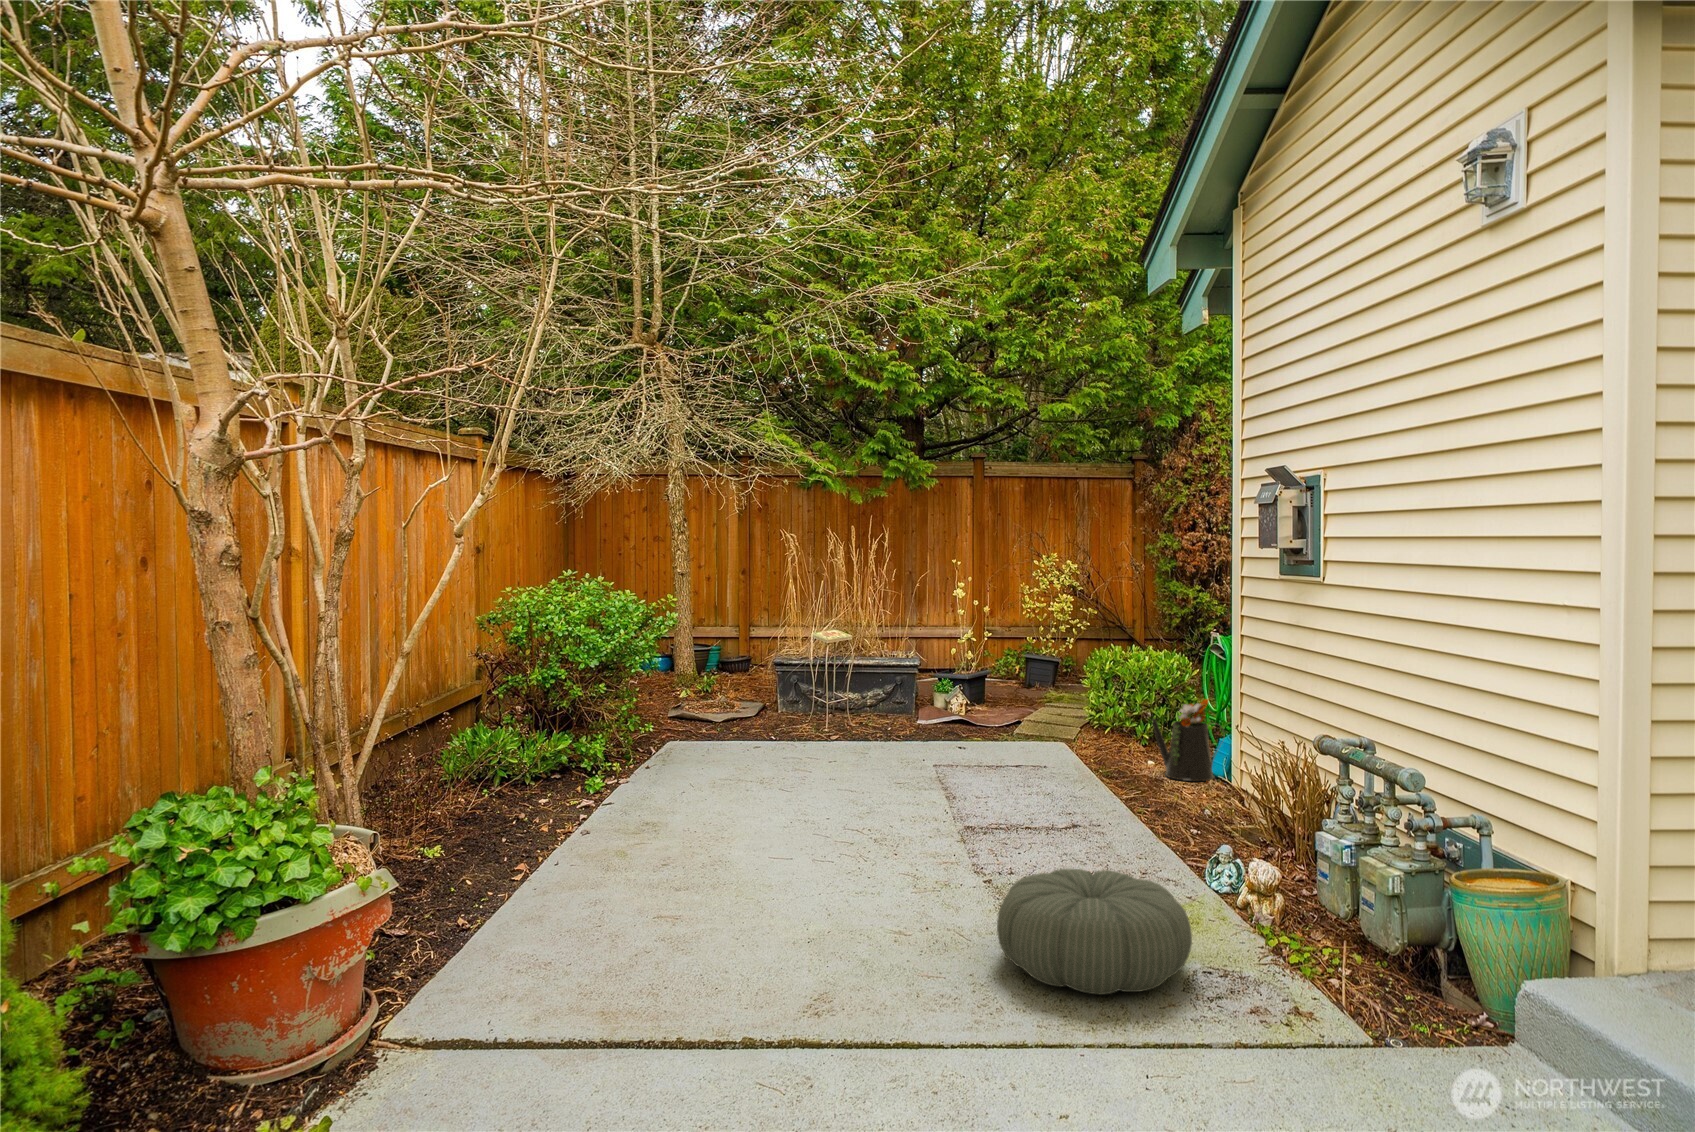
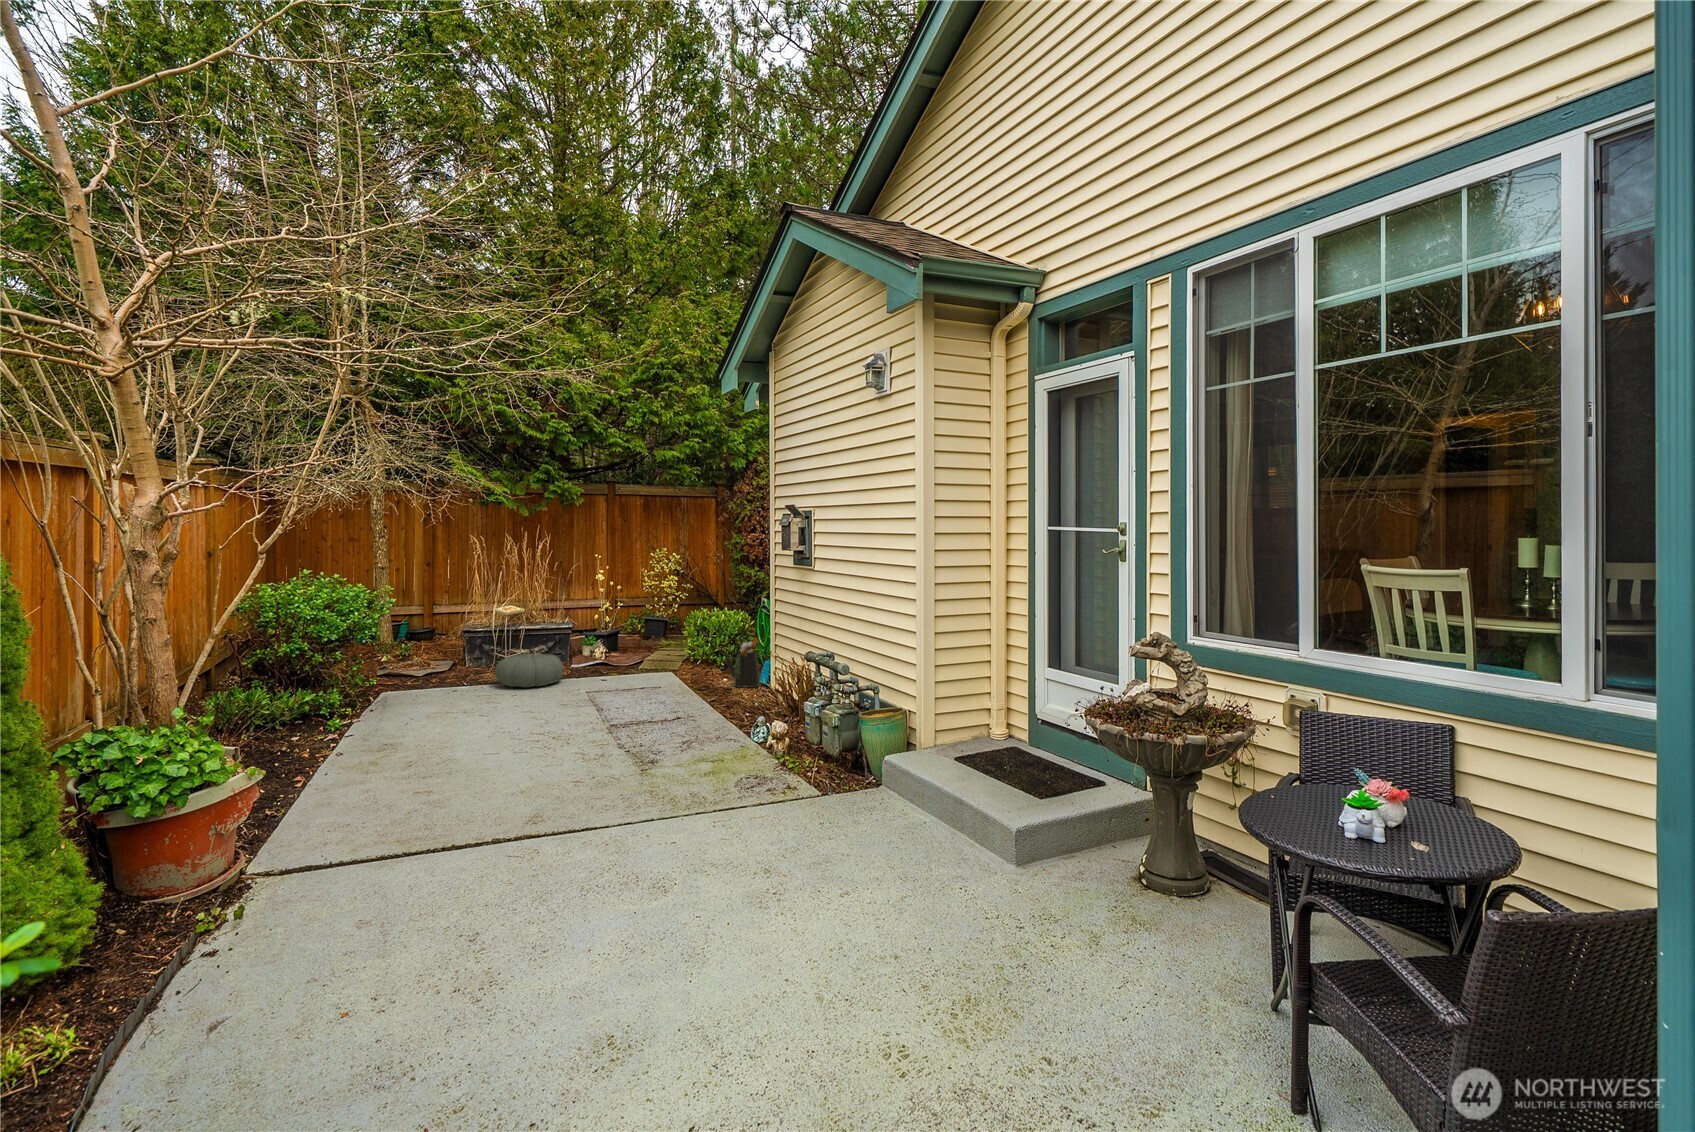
pouf: present [997,869,1192,995] -> present [495,654,563,688]

